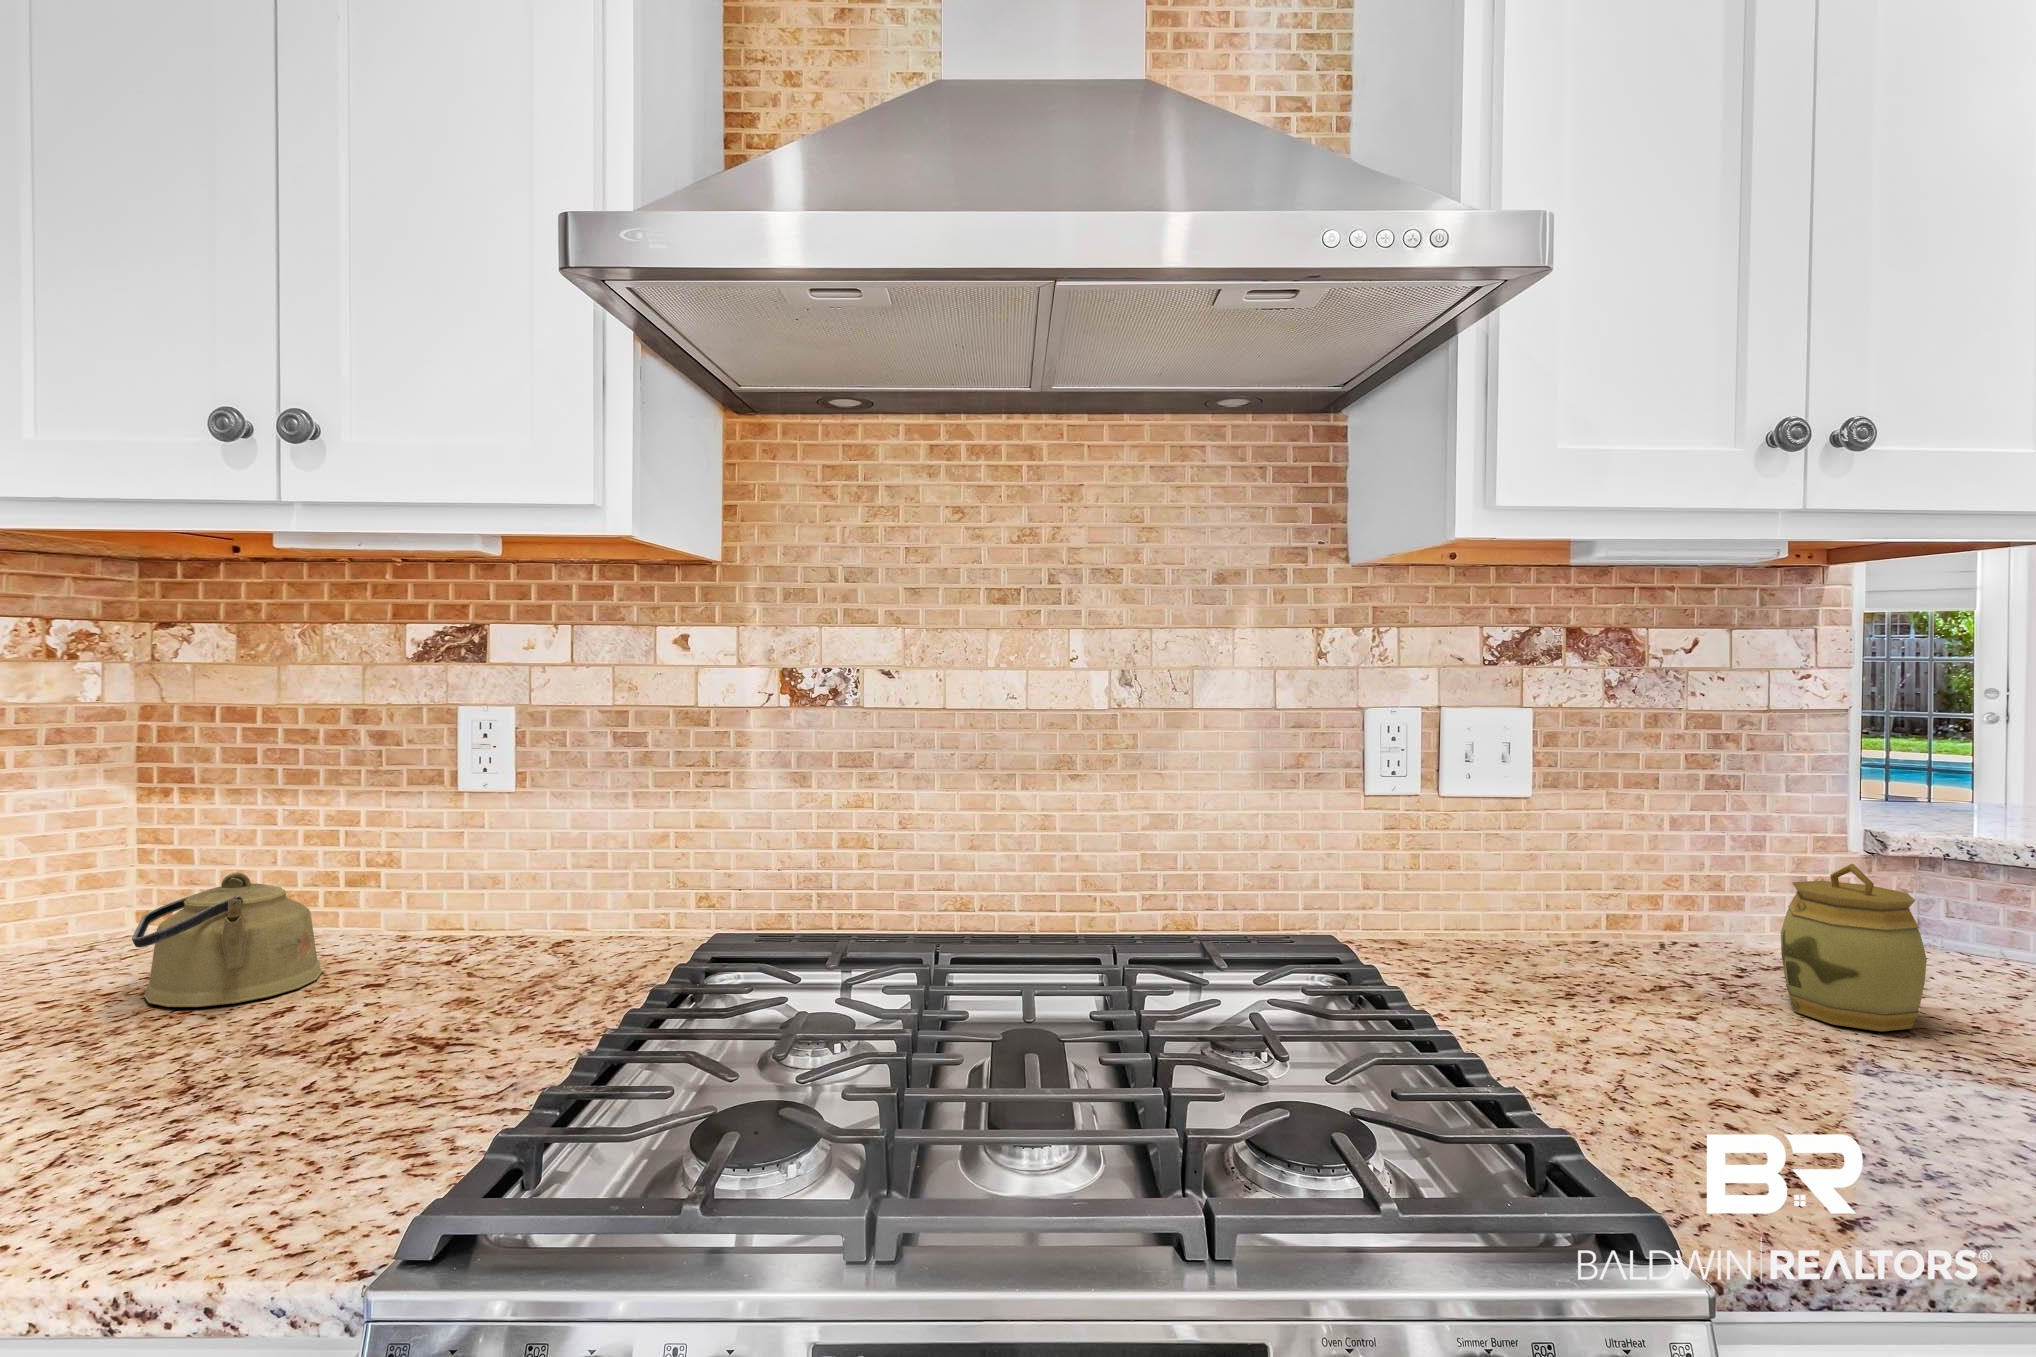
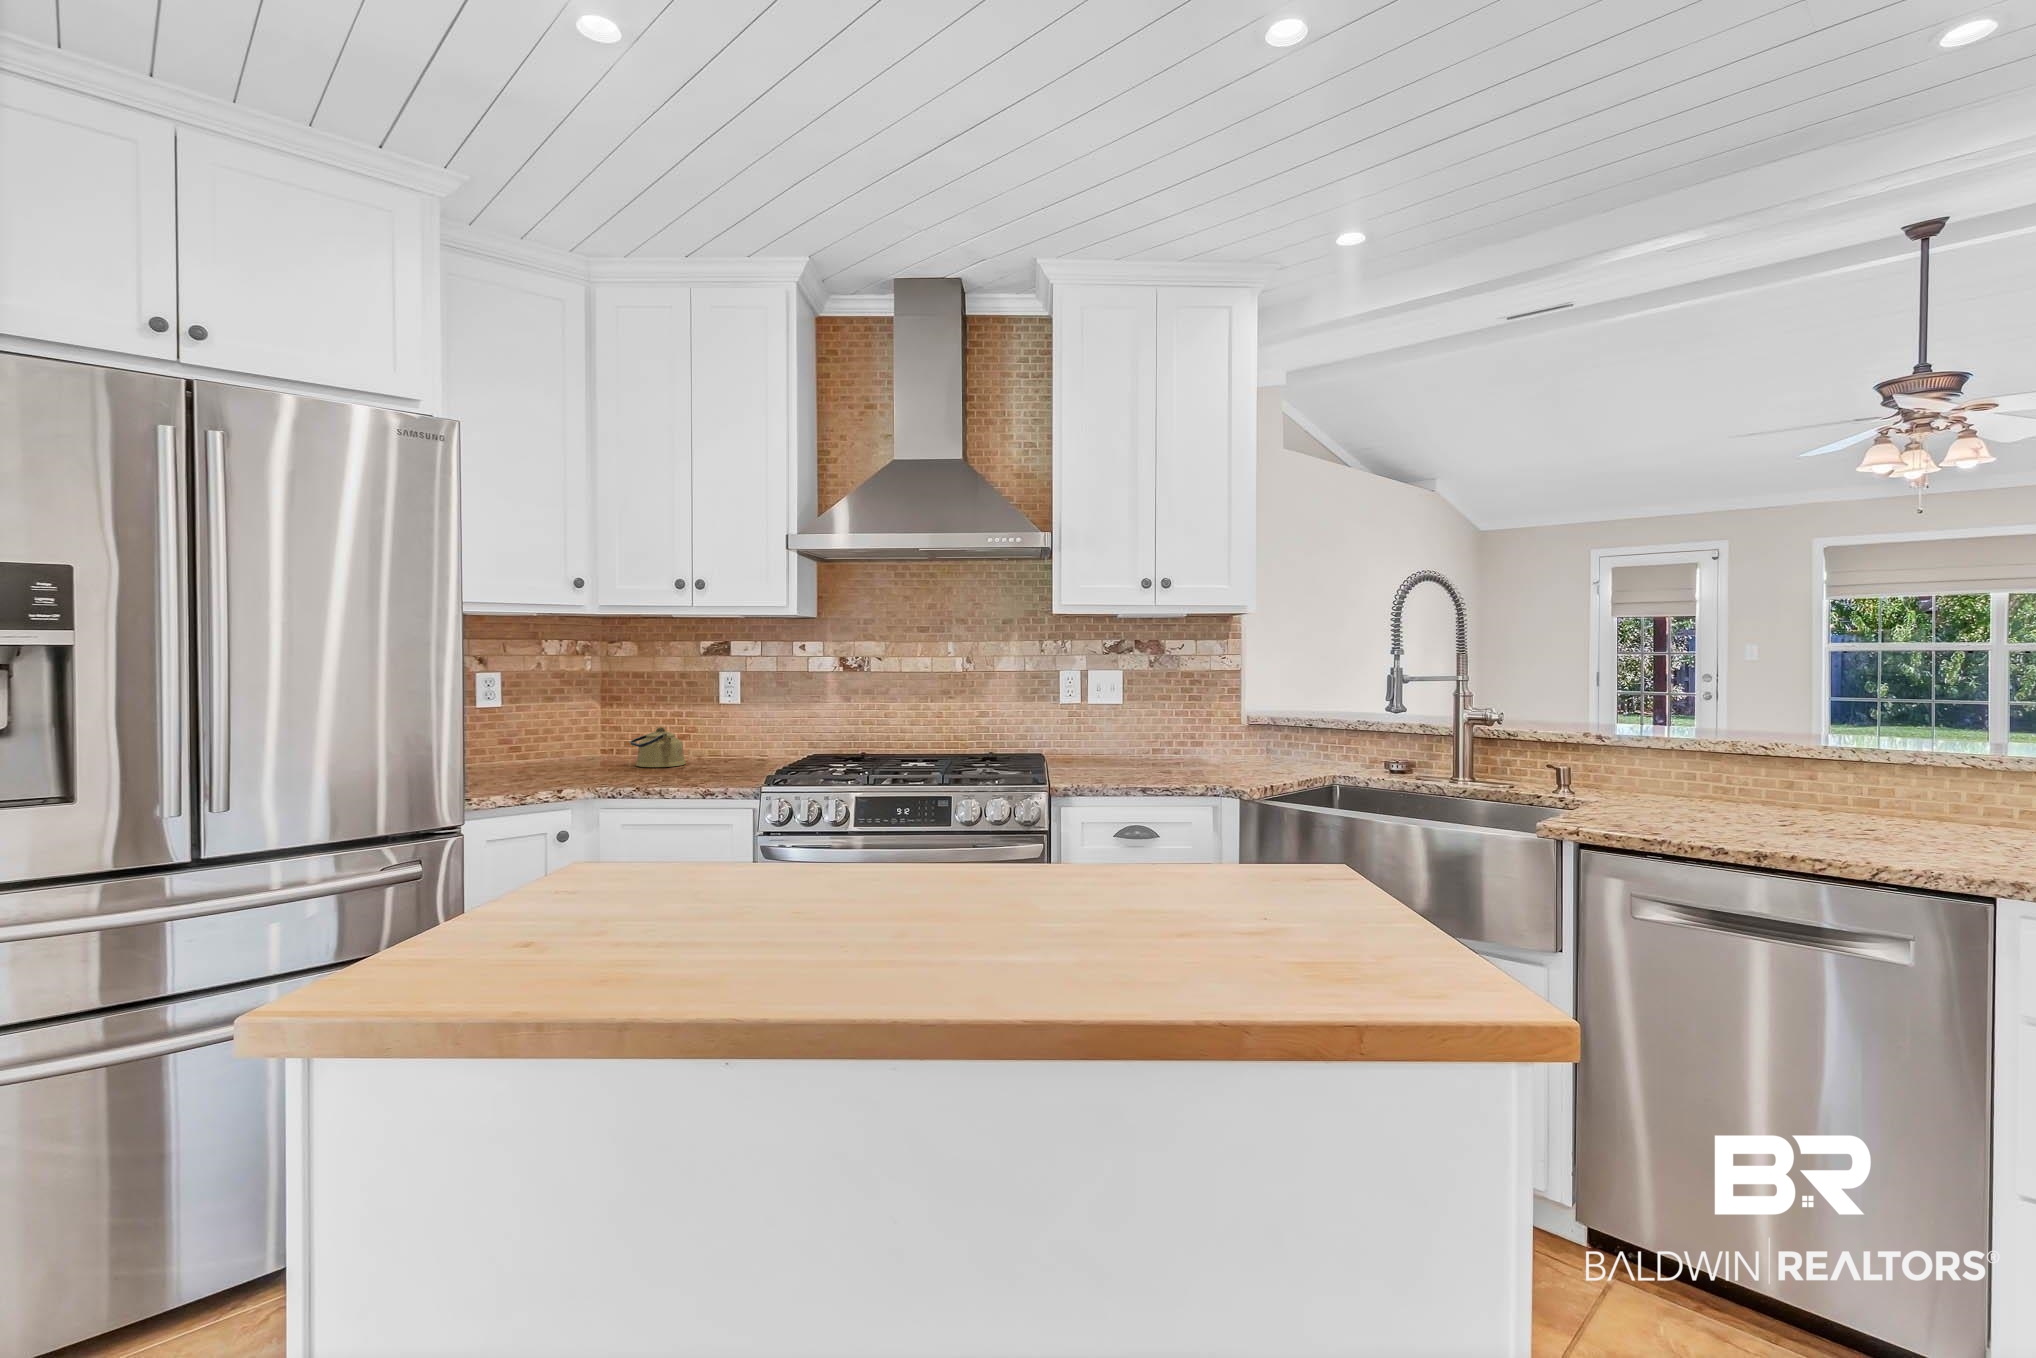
jar: present [1781,864,1927,1031] -> none [1170,720,1210,771]

